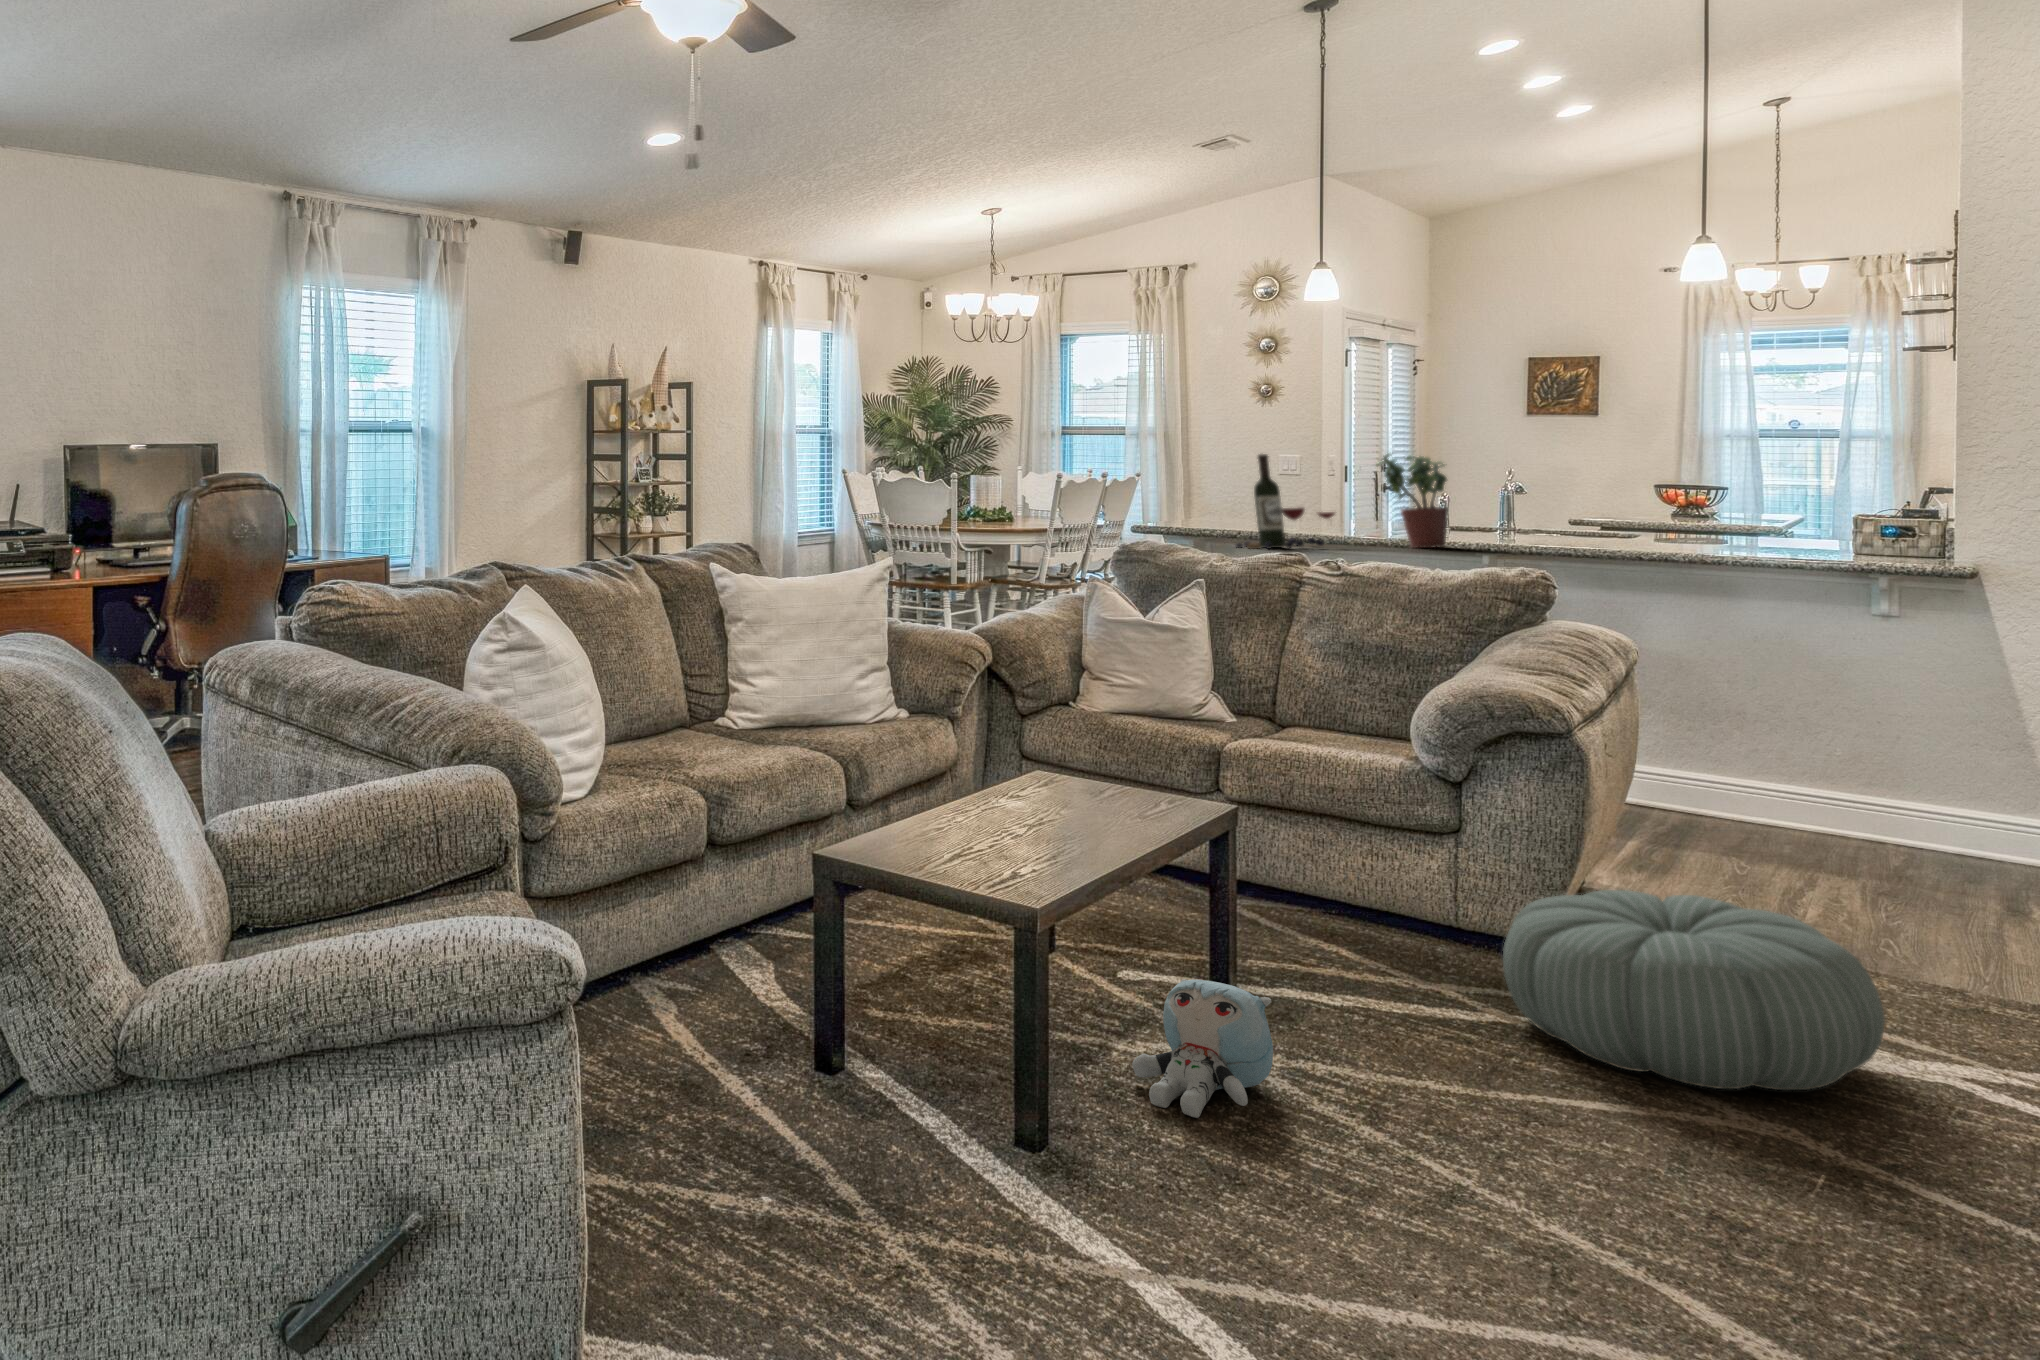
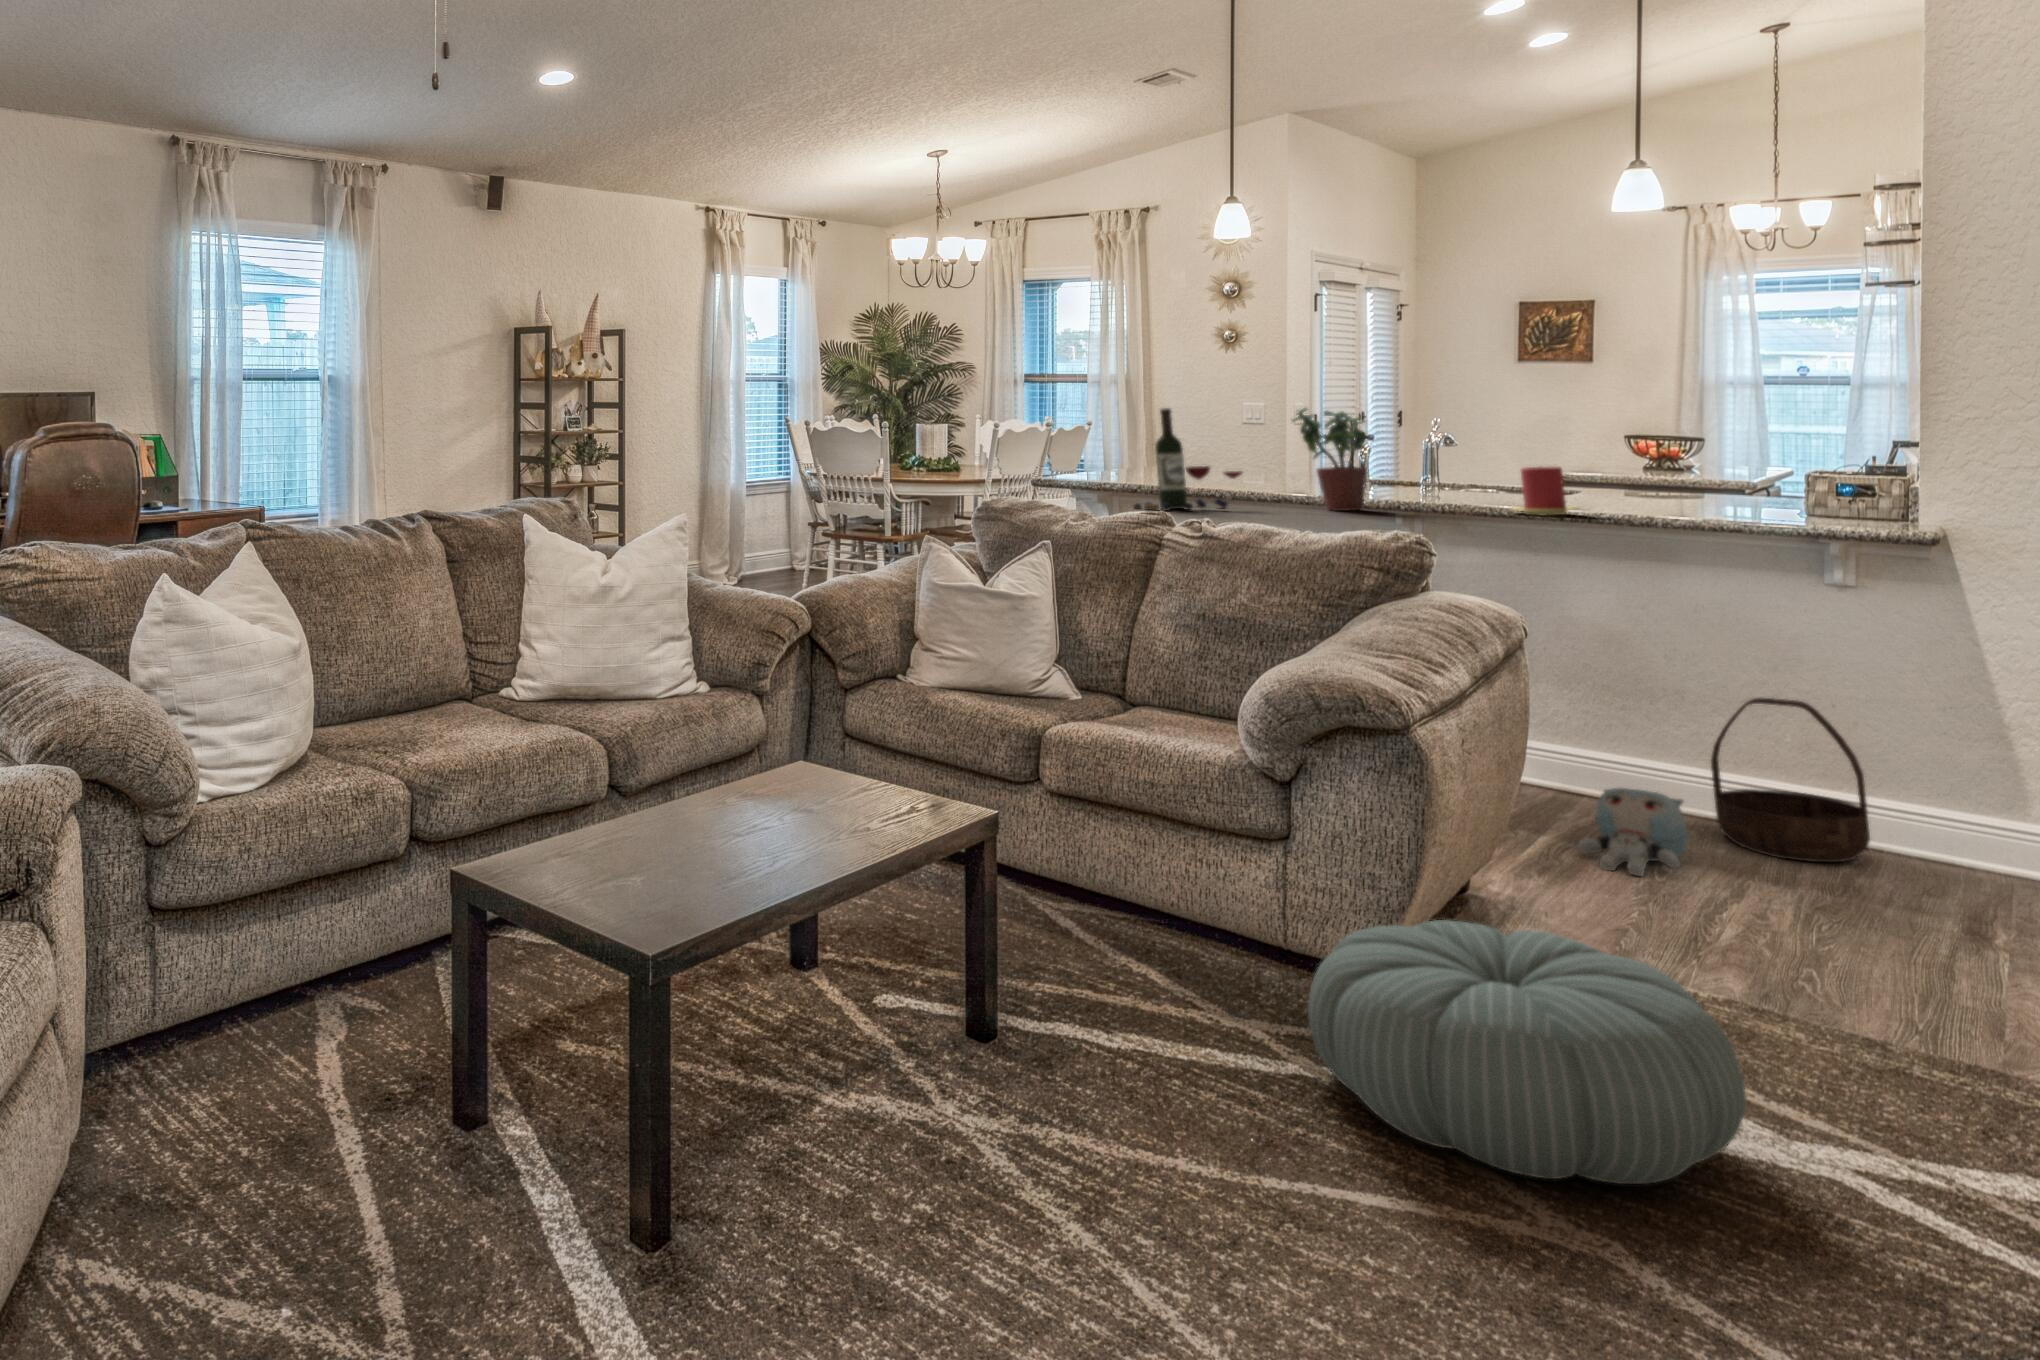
candle: none [1579,506,1642,550] -> present [1514,466,1578,515]
basket: none [1775,710,1919,855] -> present [1711,698,1870,862]
plush toy: present [1132,979,1273,1118] -> present [1578,788,1687,876]

